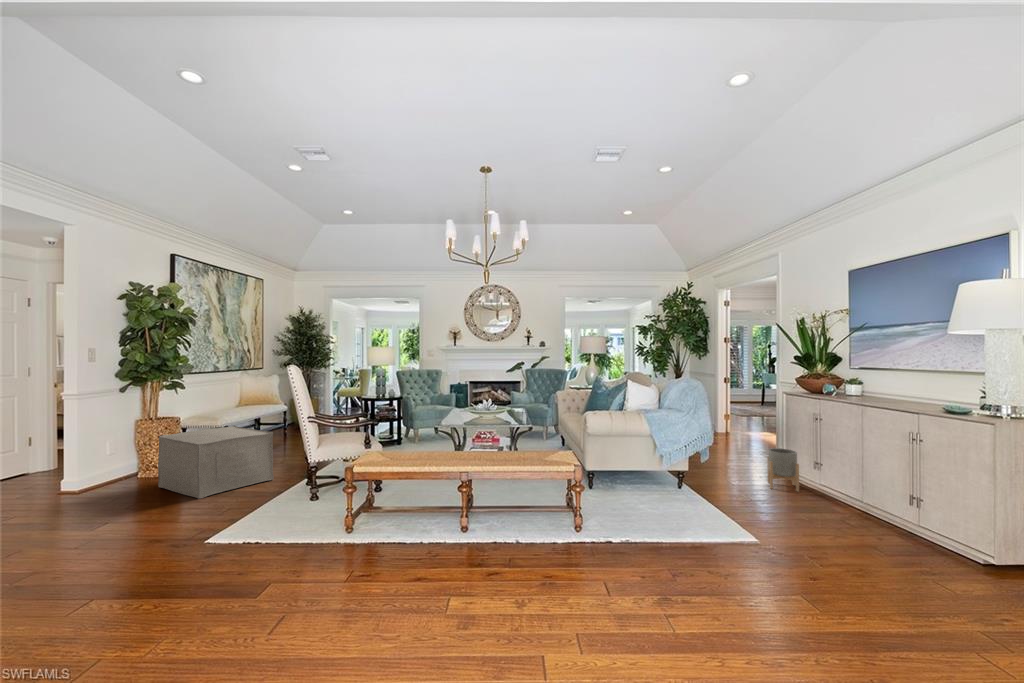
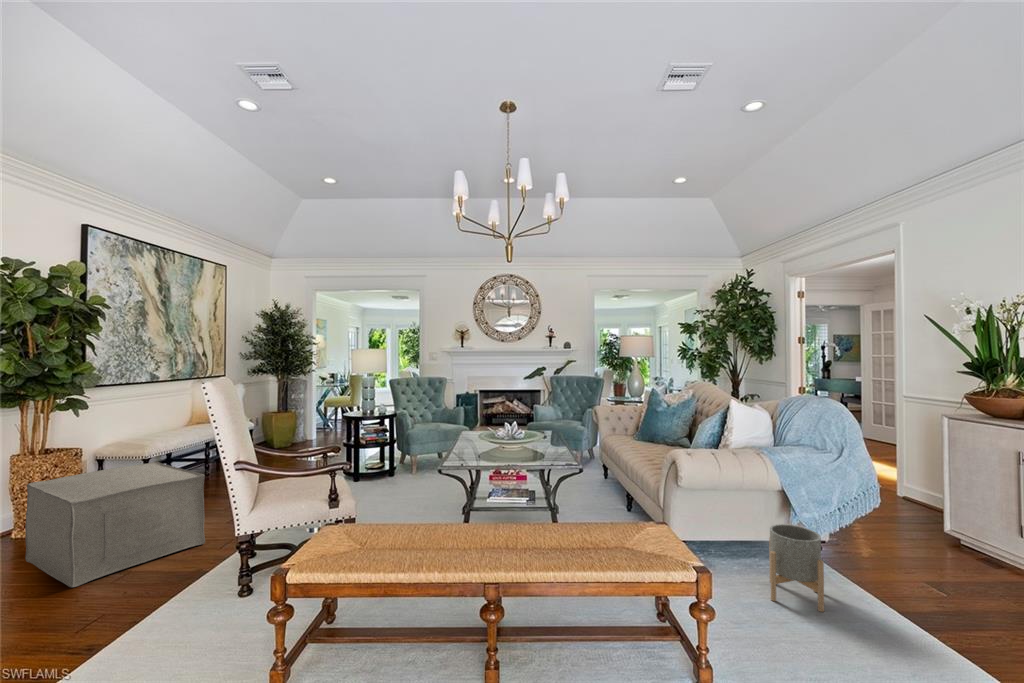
planter: present [767,448,799,492] -> present [769,524,824,612]

